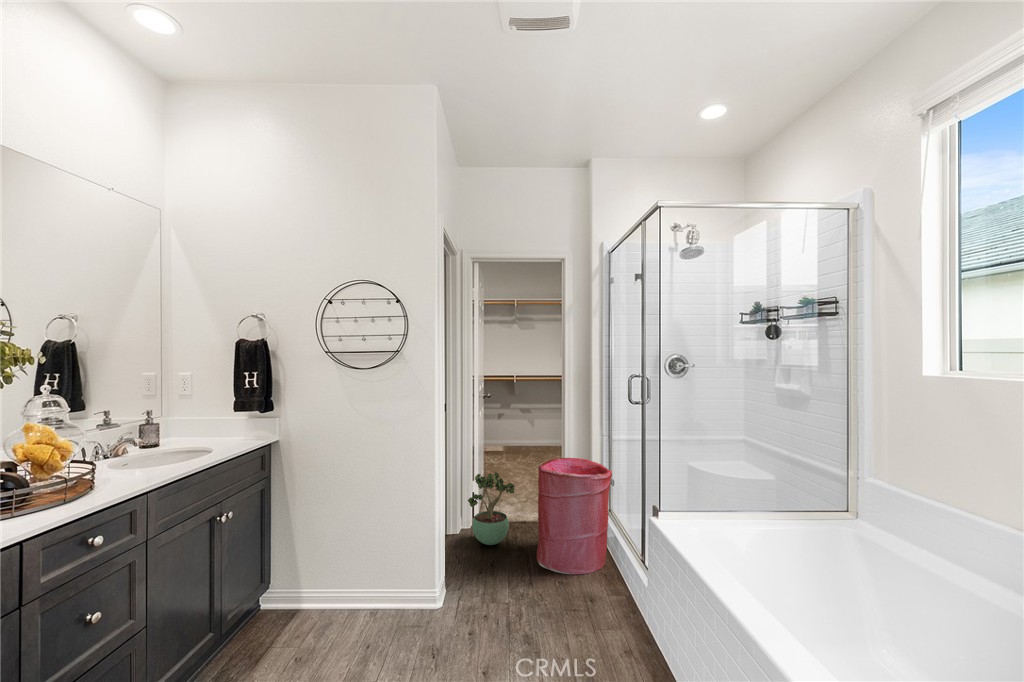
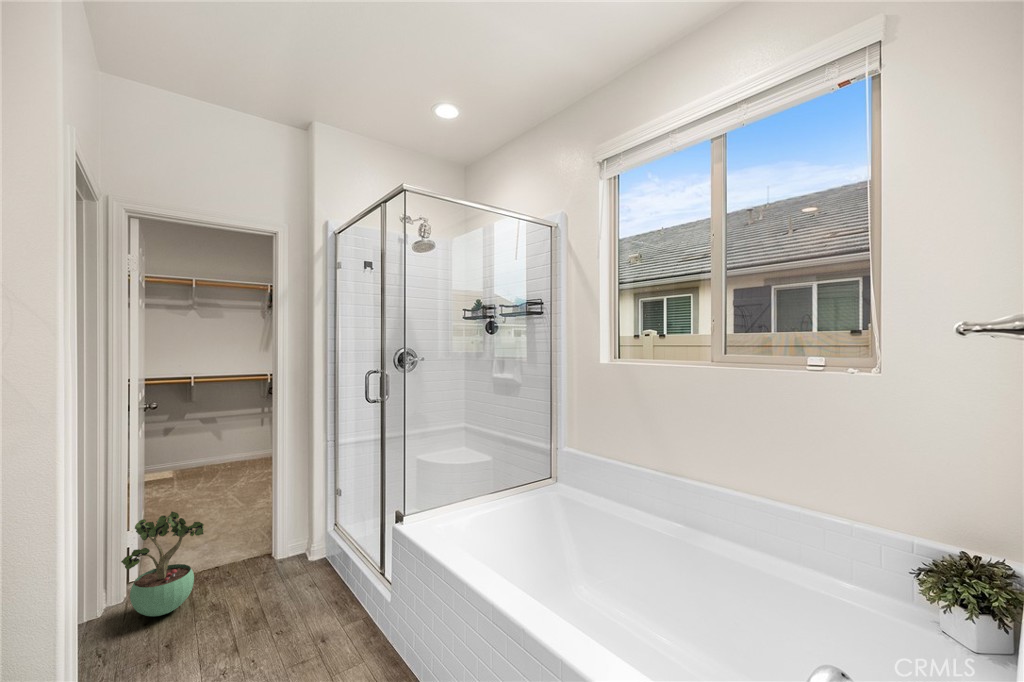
laundry hamper: present [537,458,612,574] -> none [240,472,341,620]

